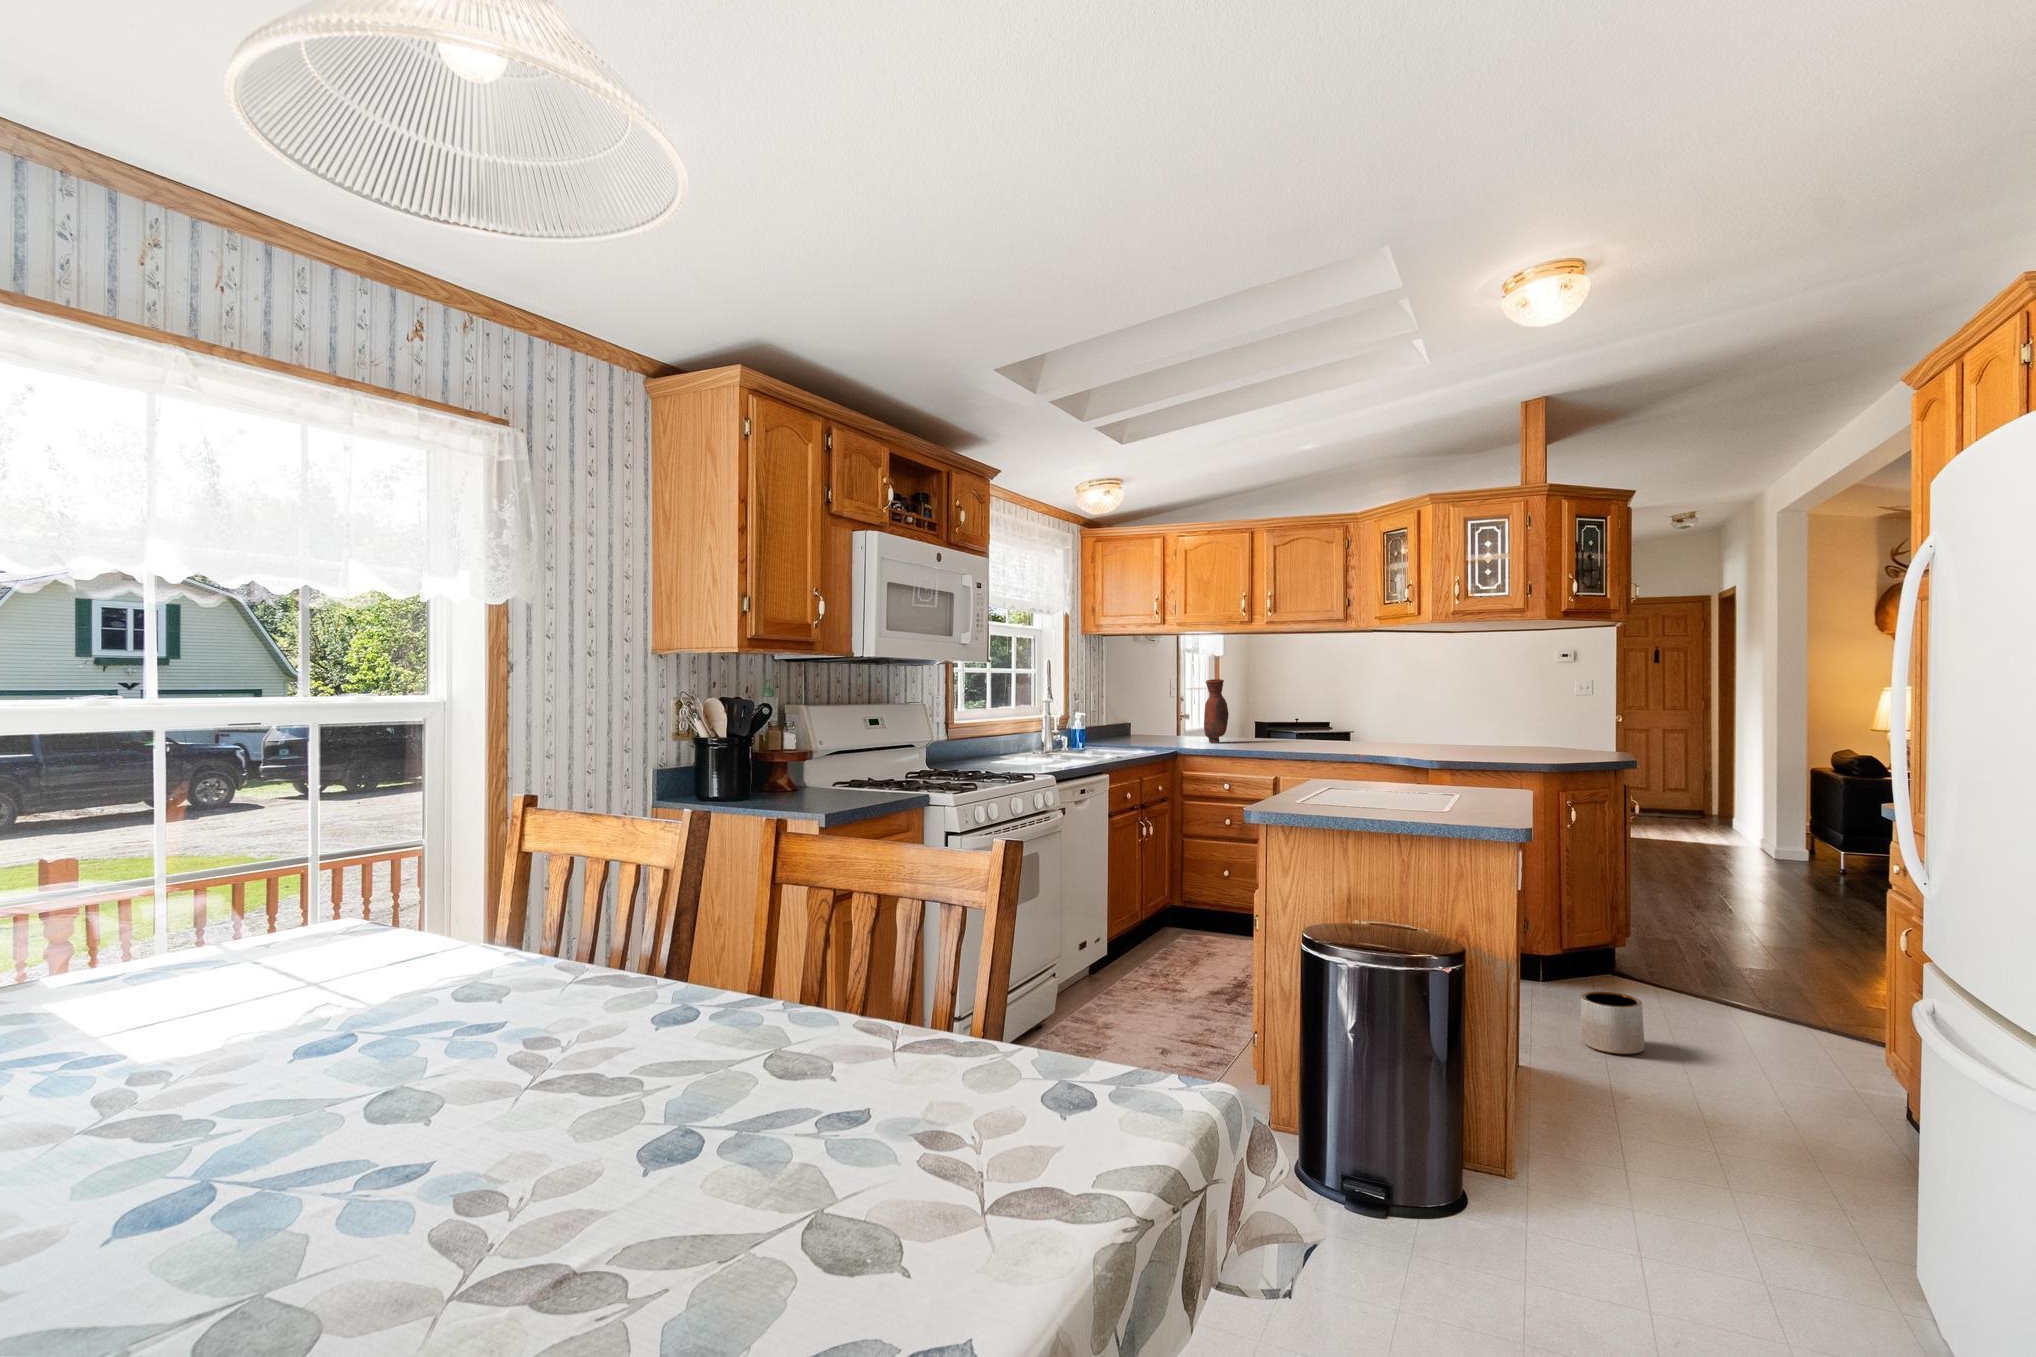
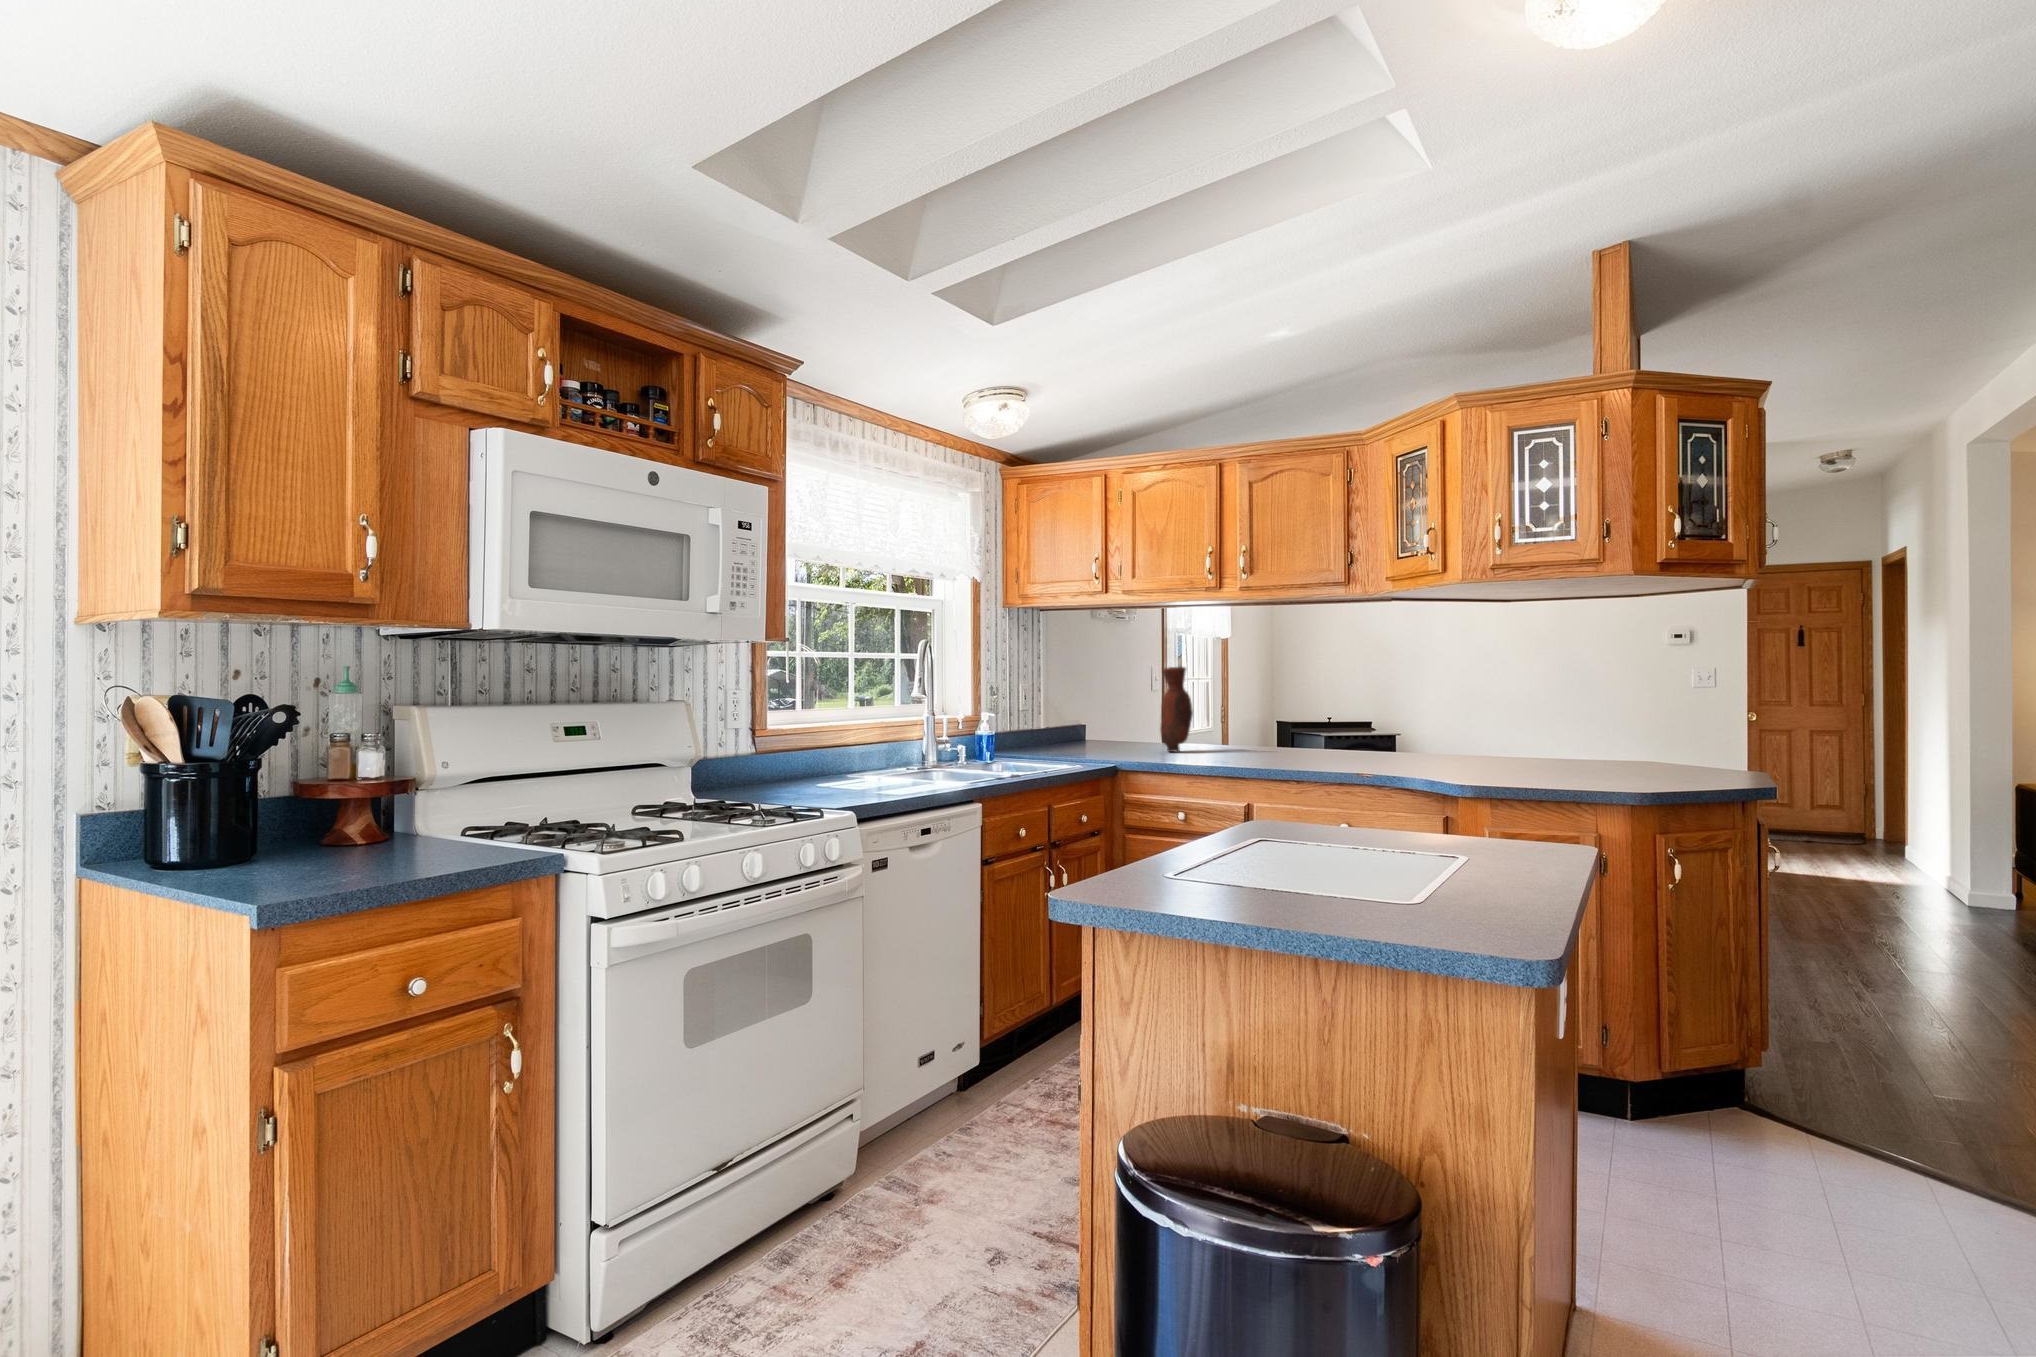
planter: present [1581,991,1644,1055] -> none [1676,1191,1791,1319]

